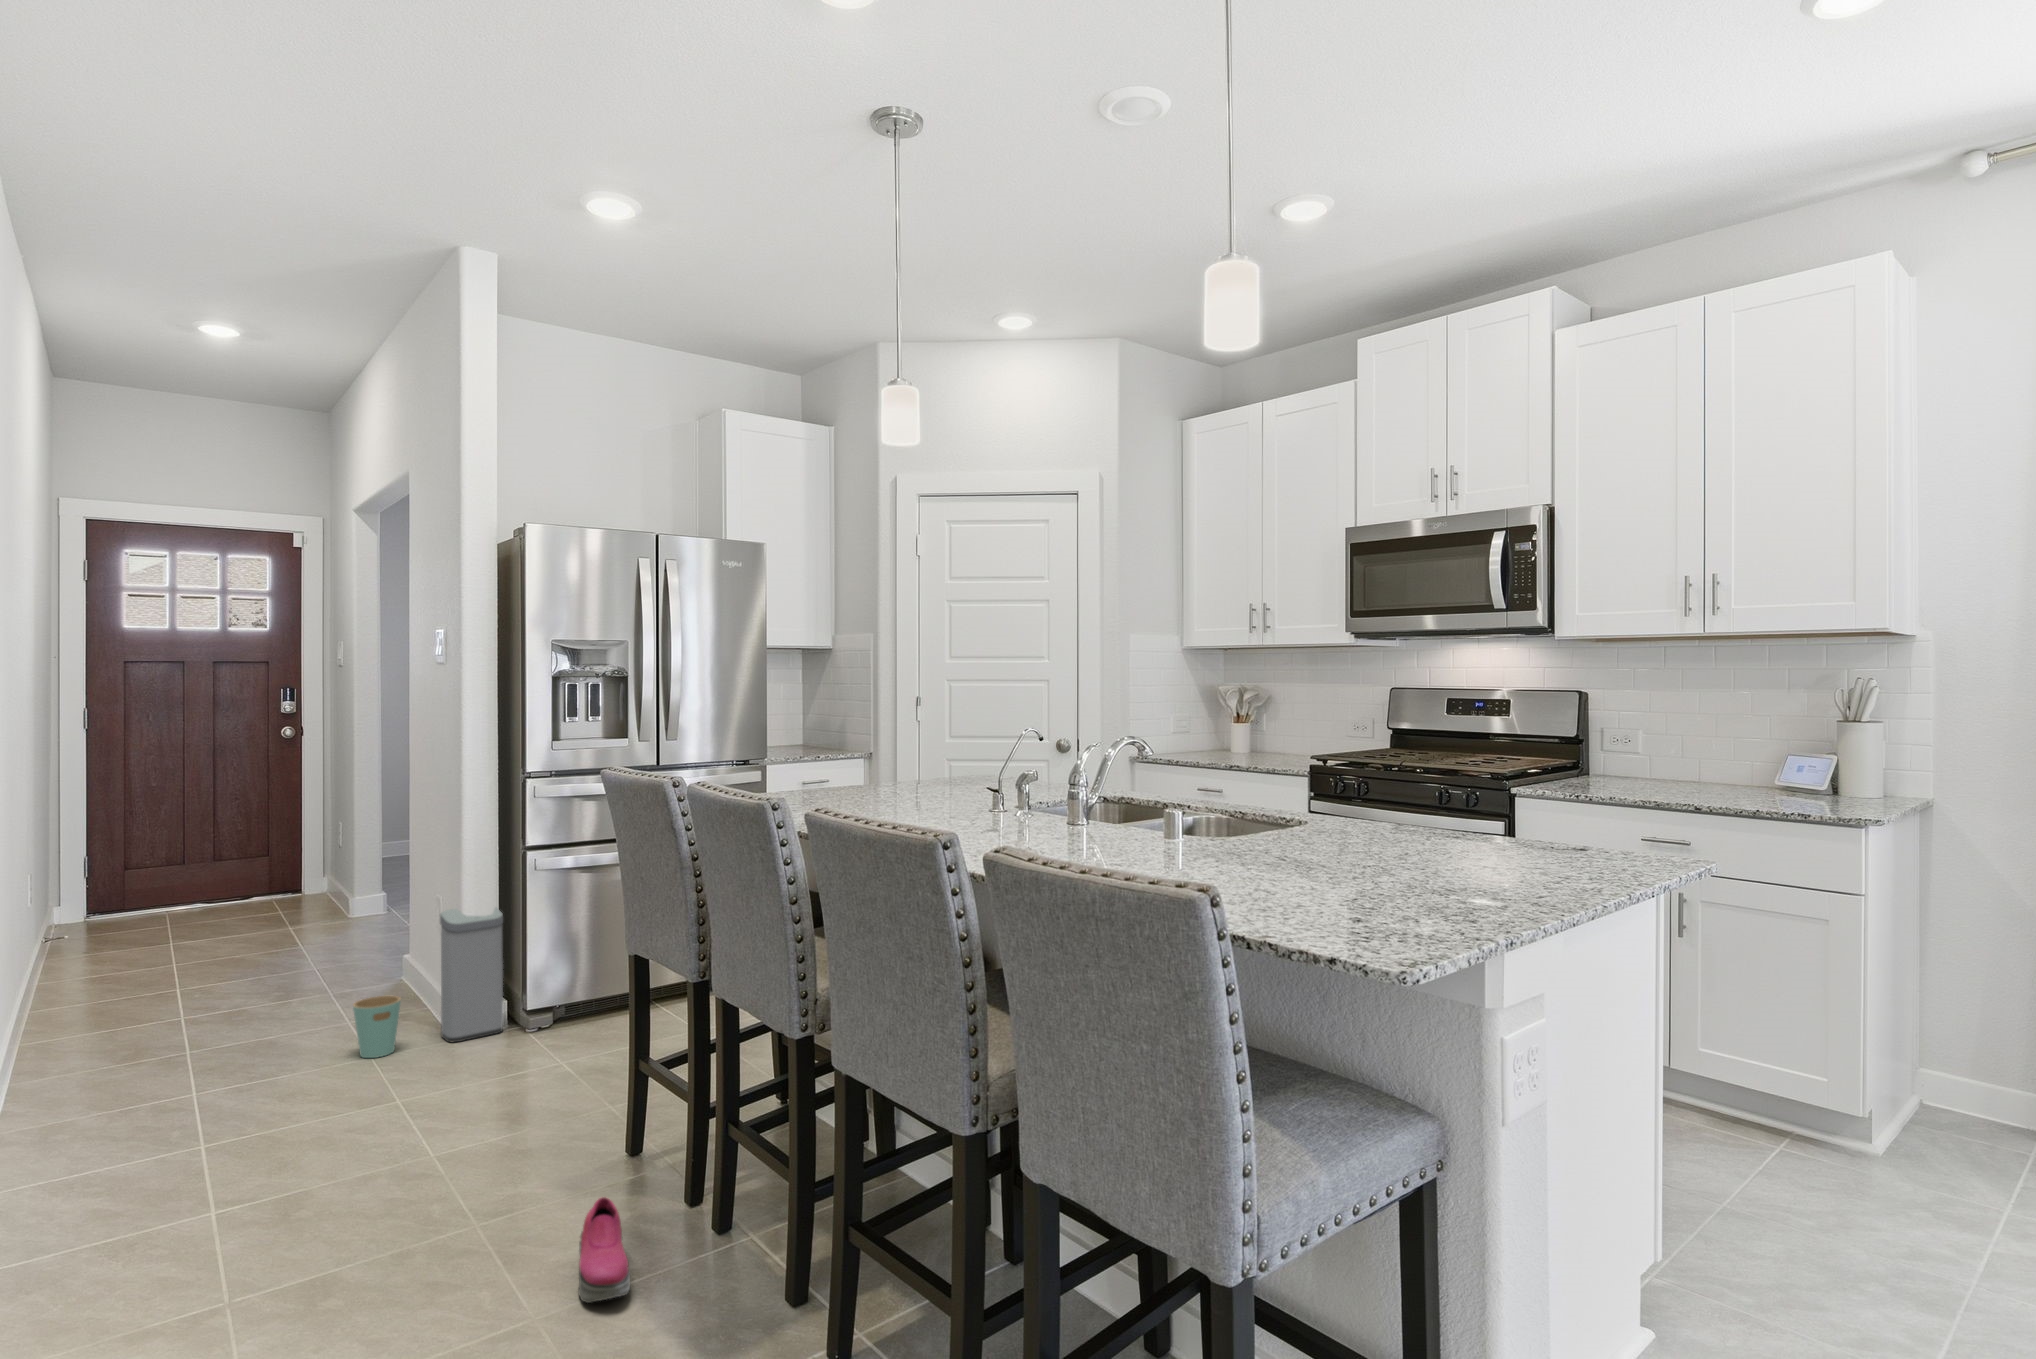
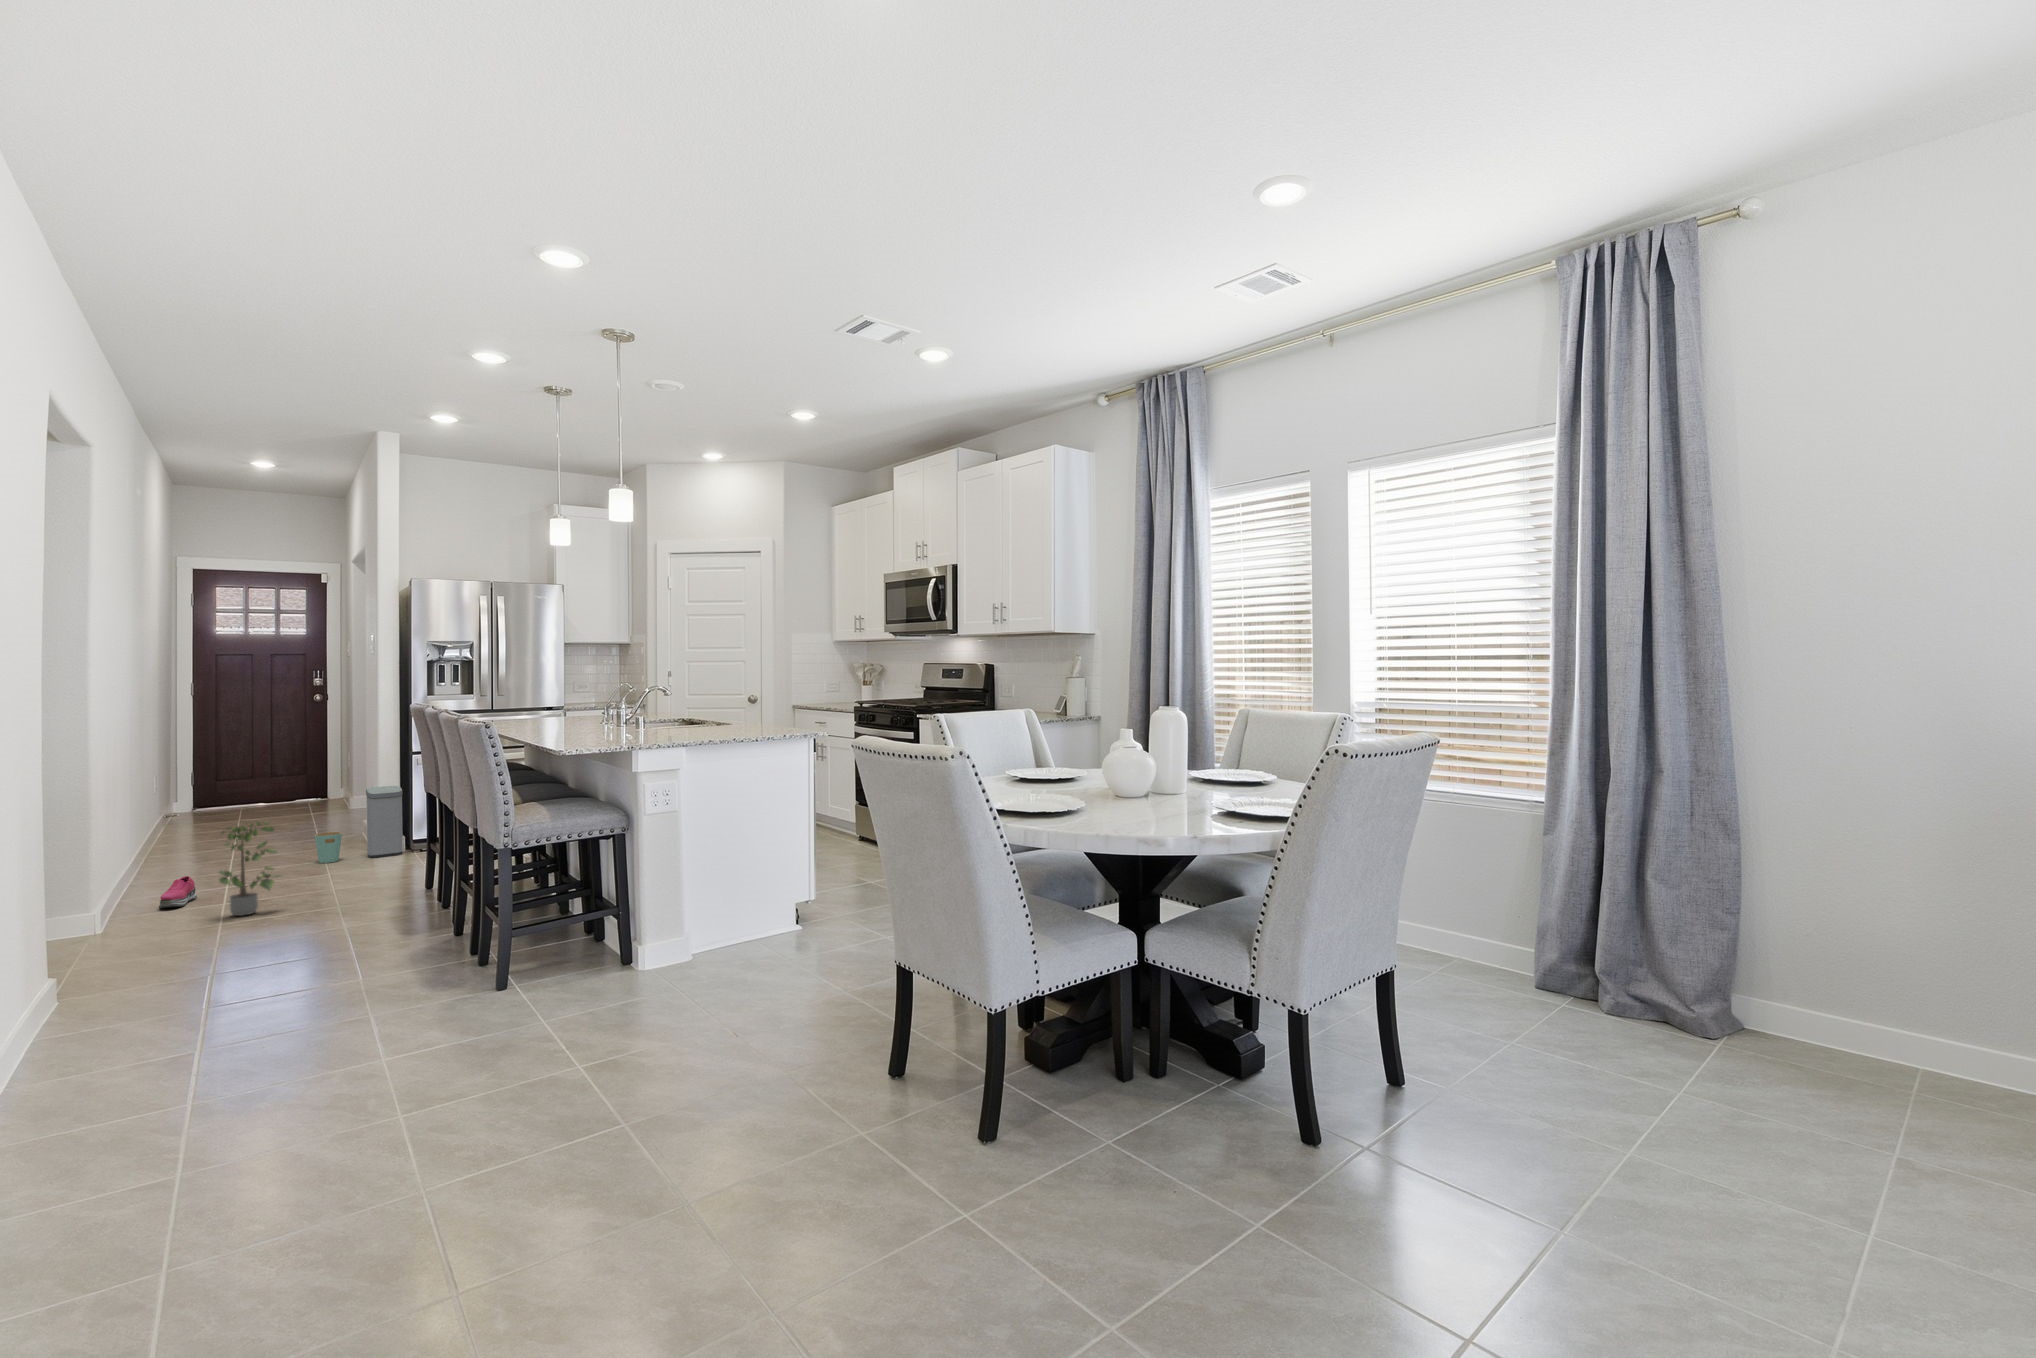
potted plant: none [228,1032,376,1259] -> present [219,822,280,916]
shoe: present [578,1197,630,1303] -> present [159,876,197,908]

